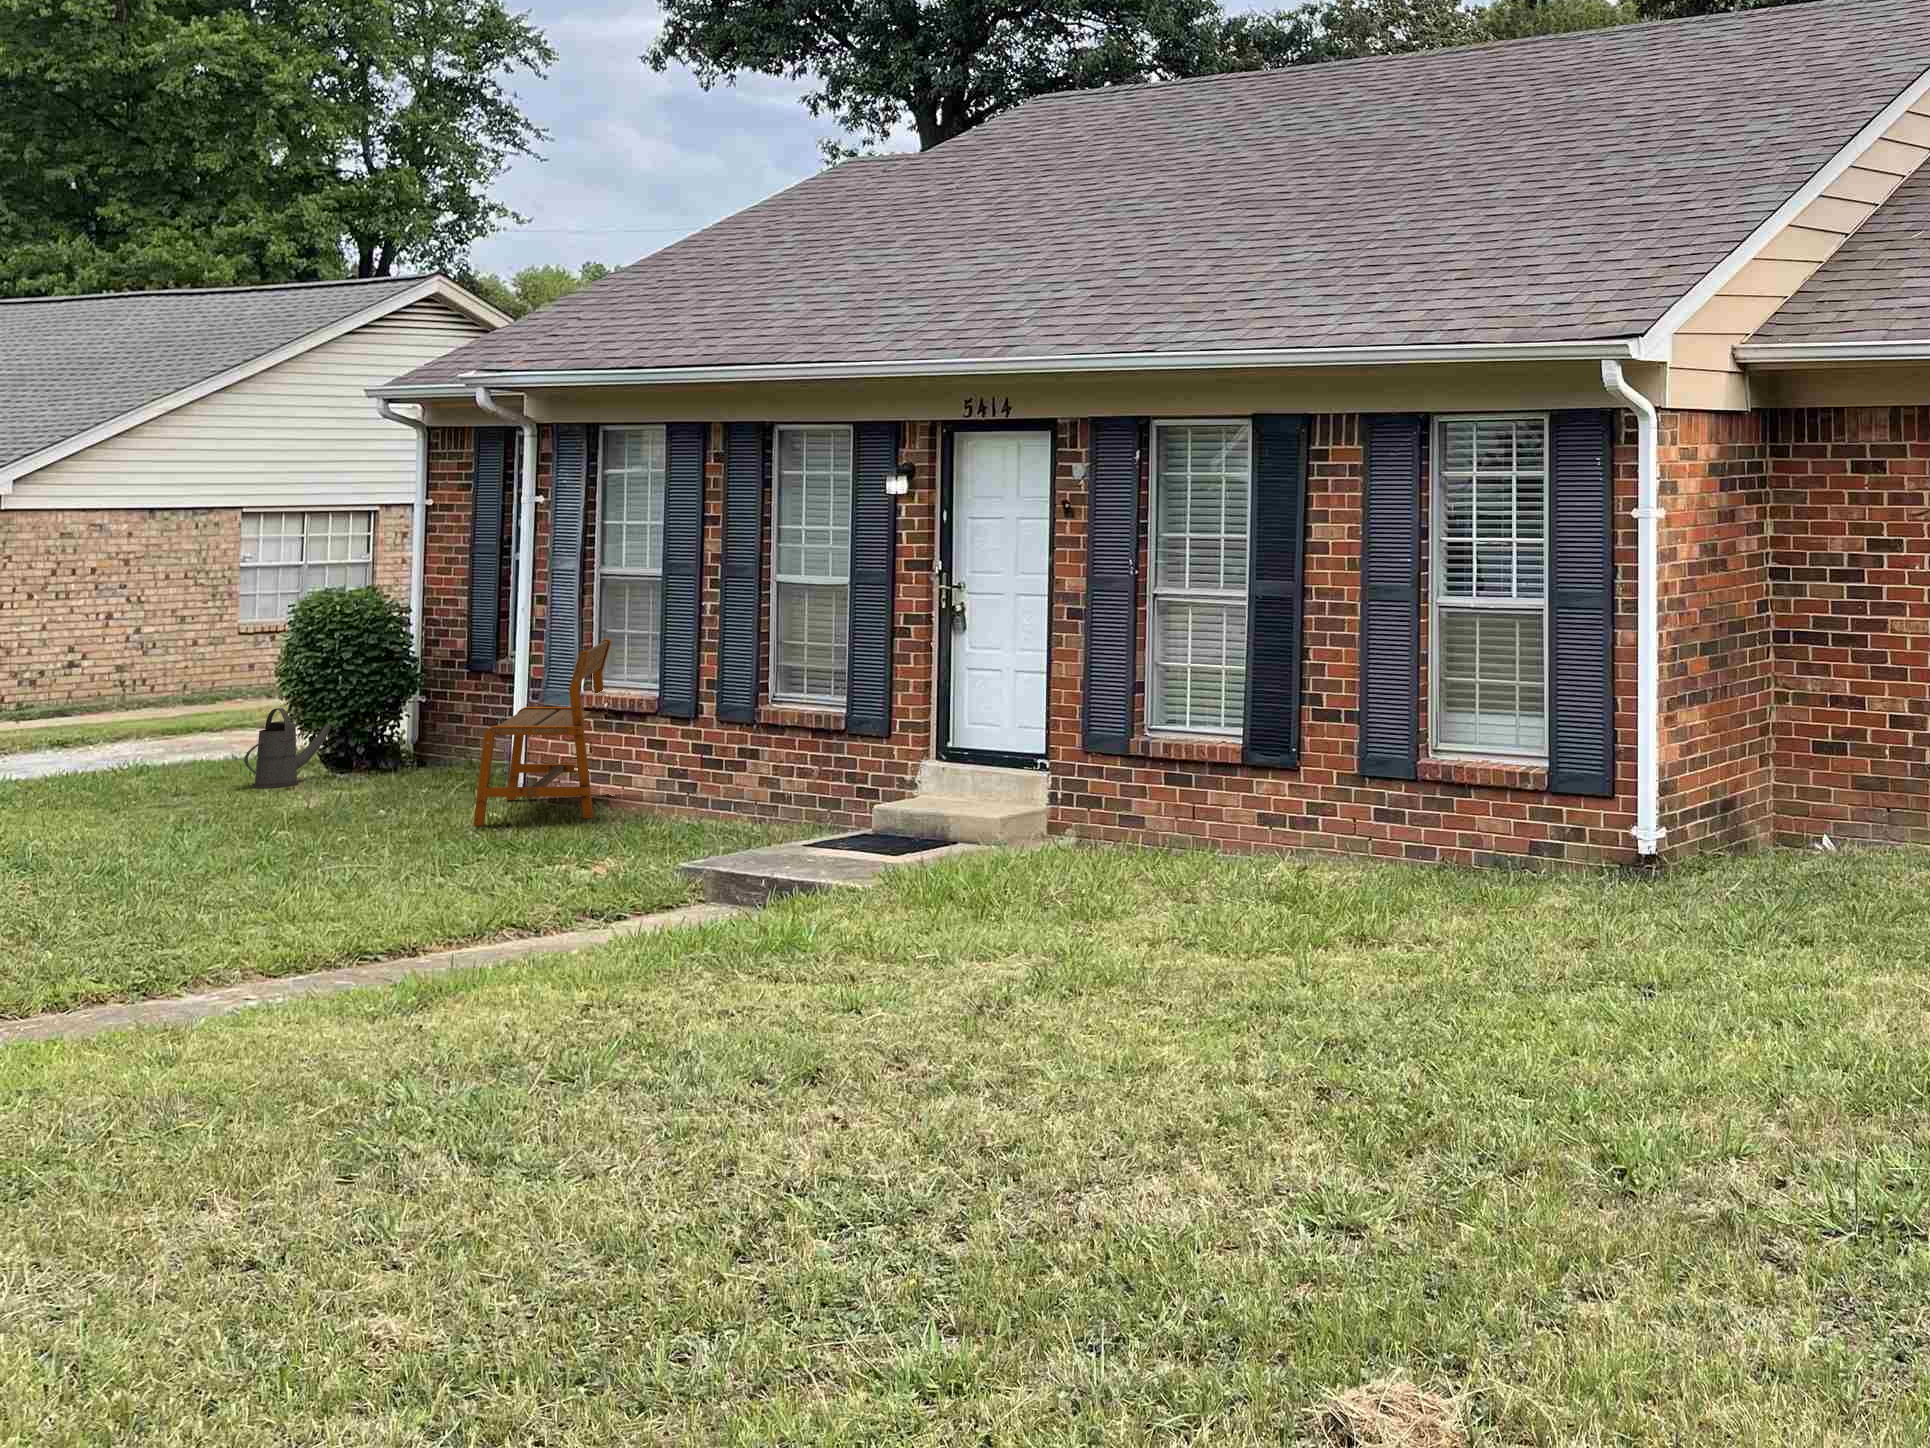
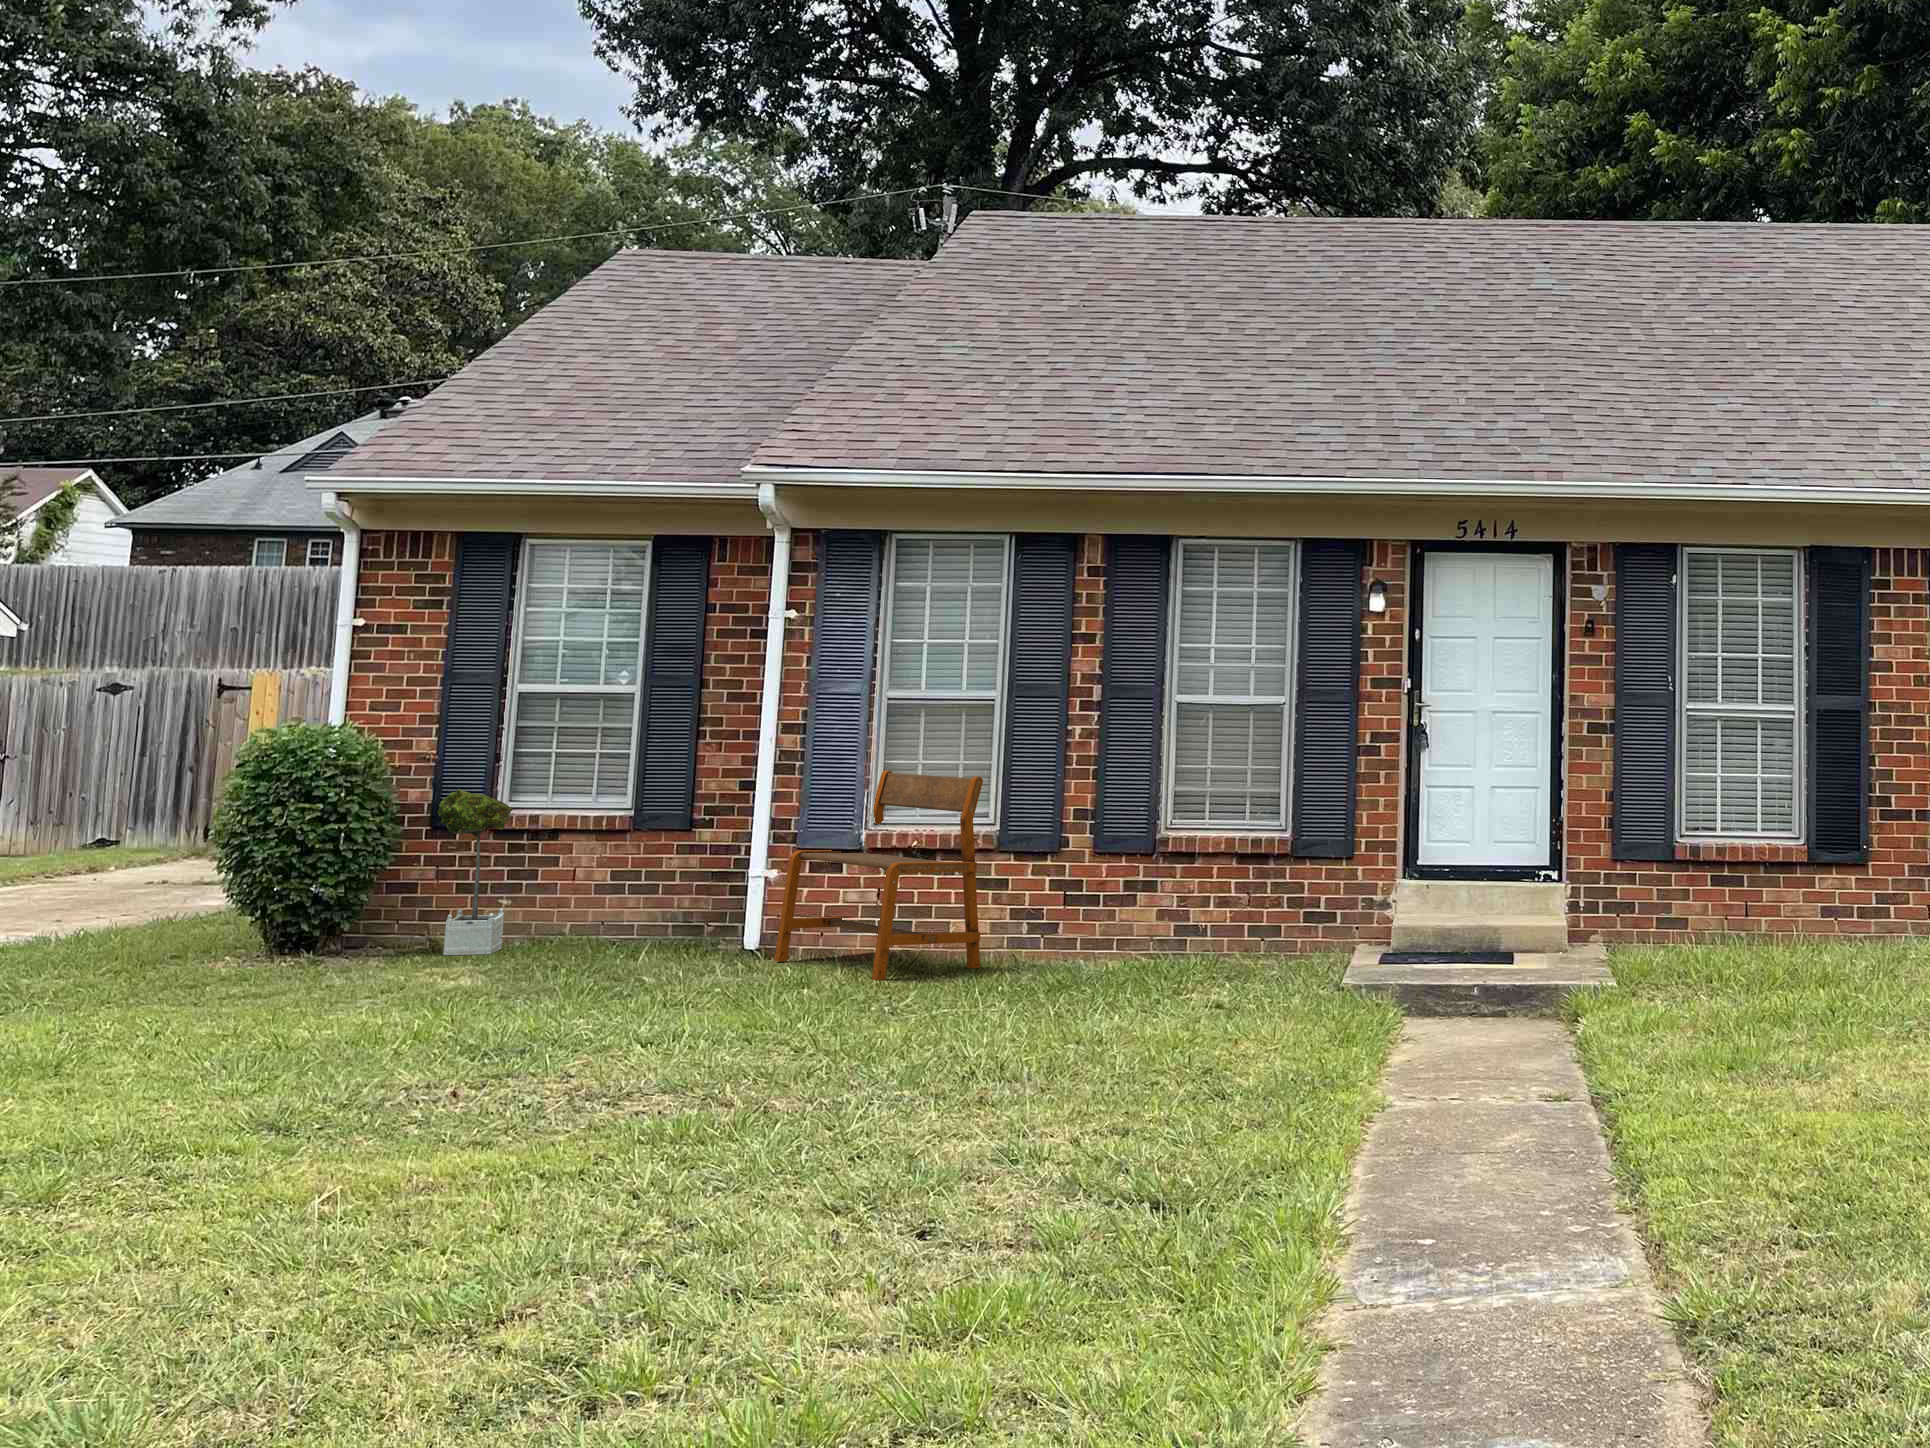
potted tree: none [374,645,435,777] -> present [438,789,512,955]
watering can: present [244,708,331,788] -> none [312,868,390,972]

